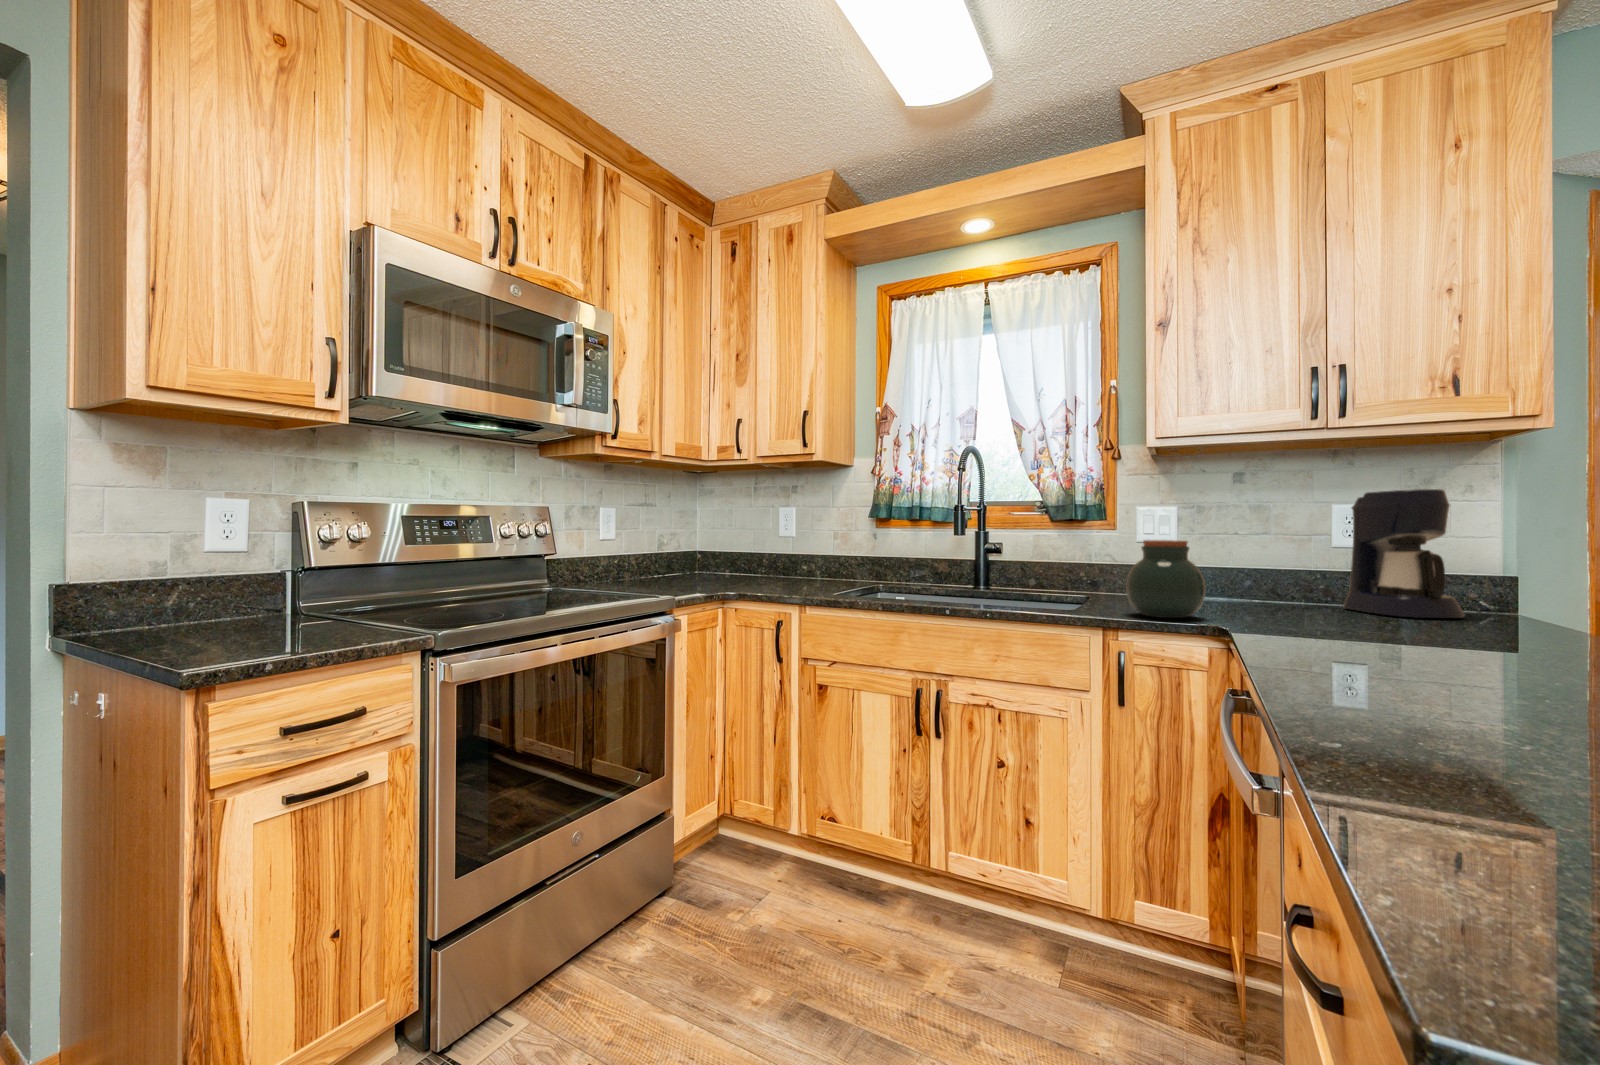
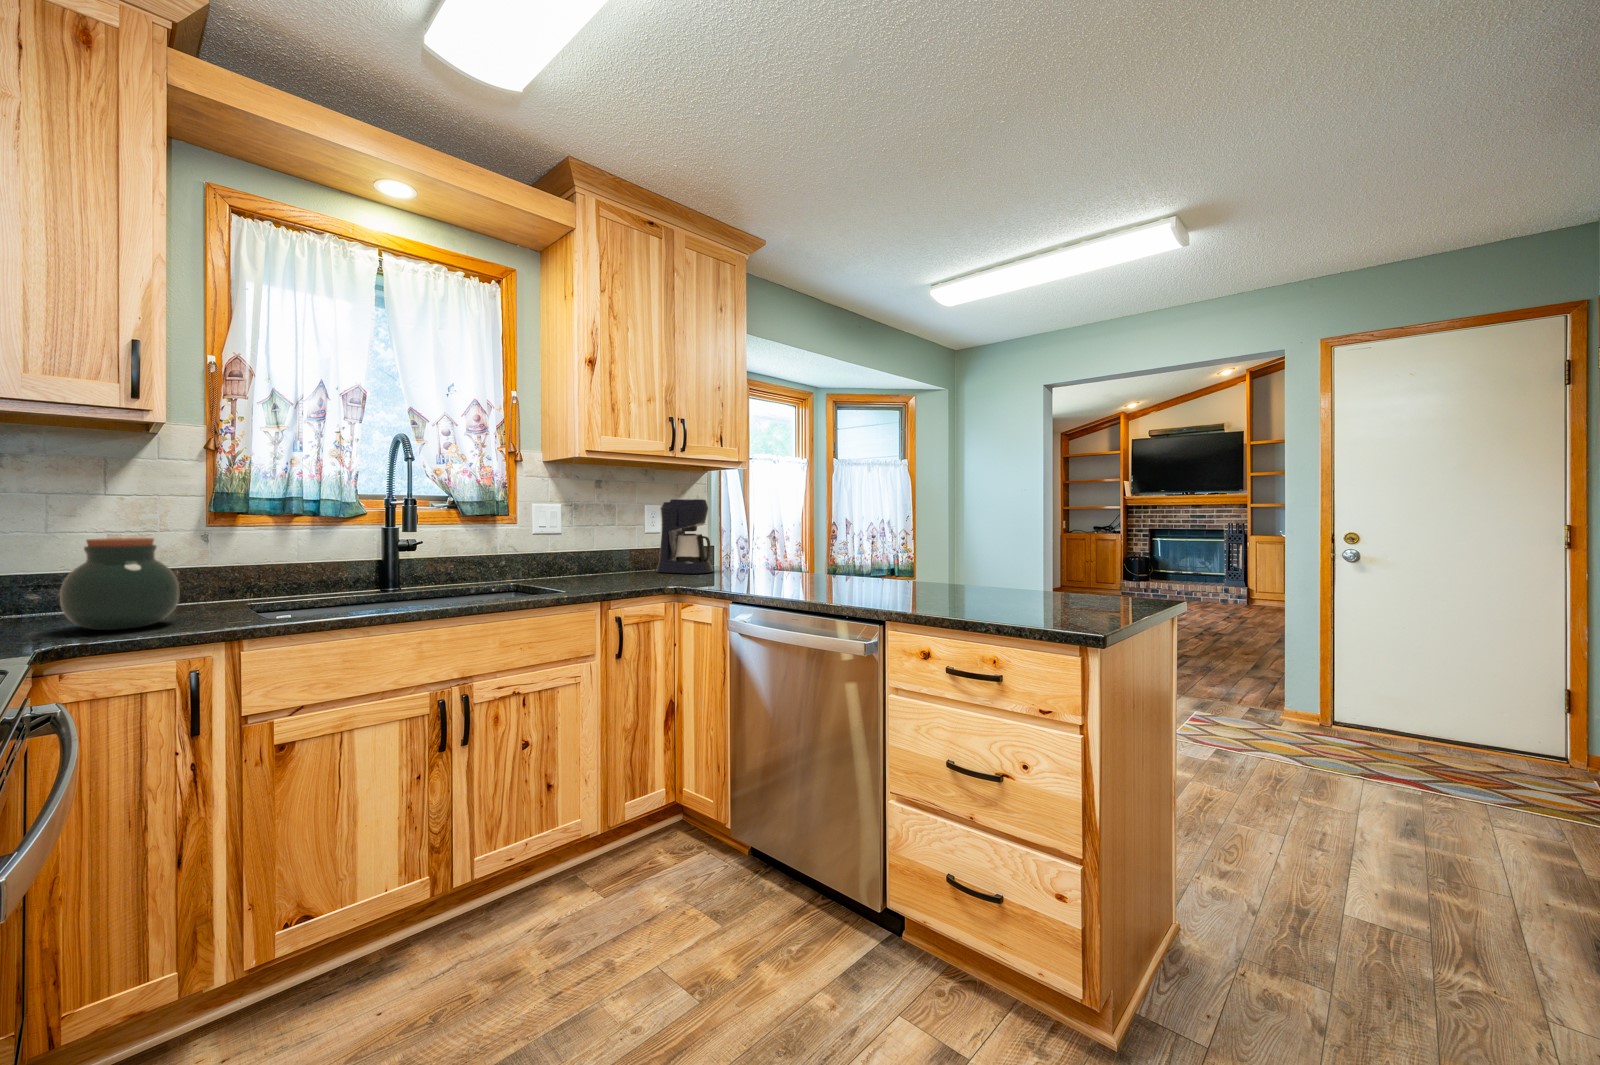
jar: present [1127,540,1205,618] -> present [60,538,179,630]

